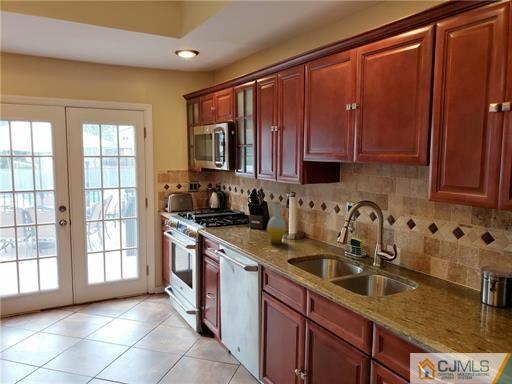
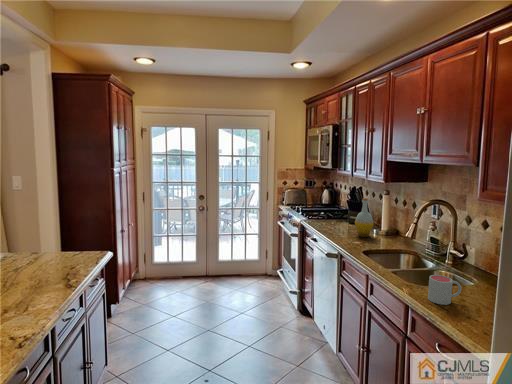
mug: none [398,287,428,321] -> present [428,275,461,305]

